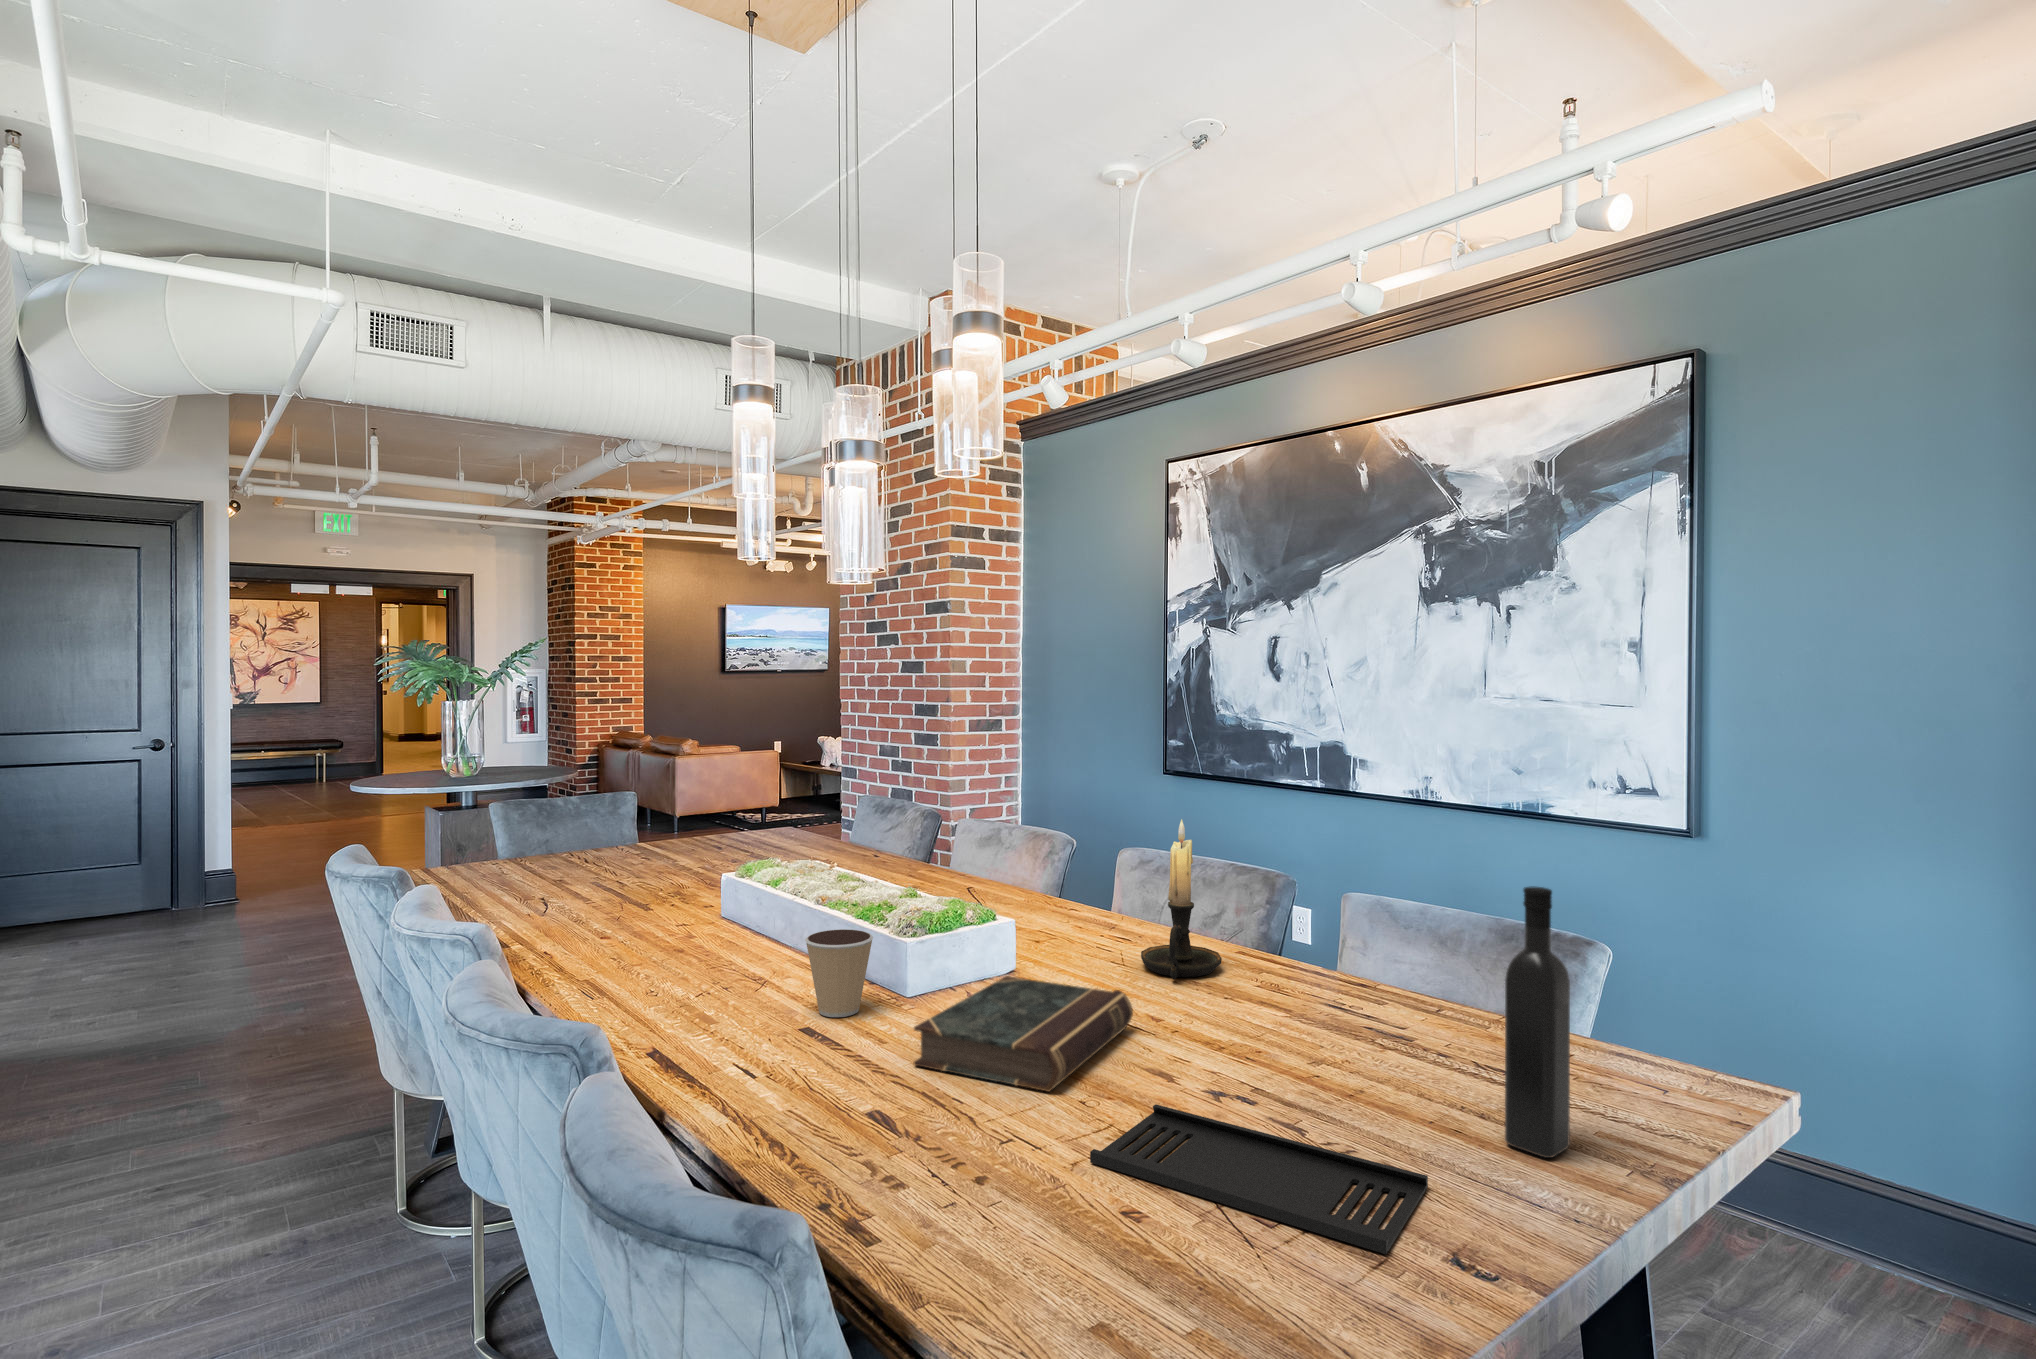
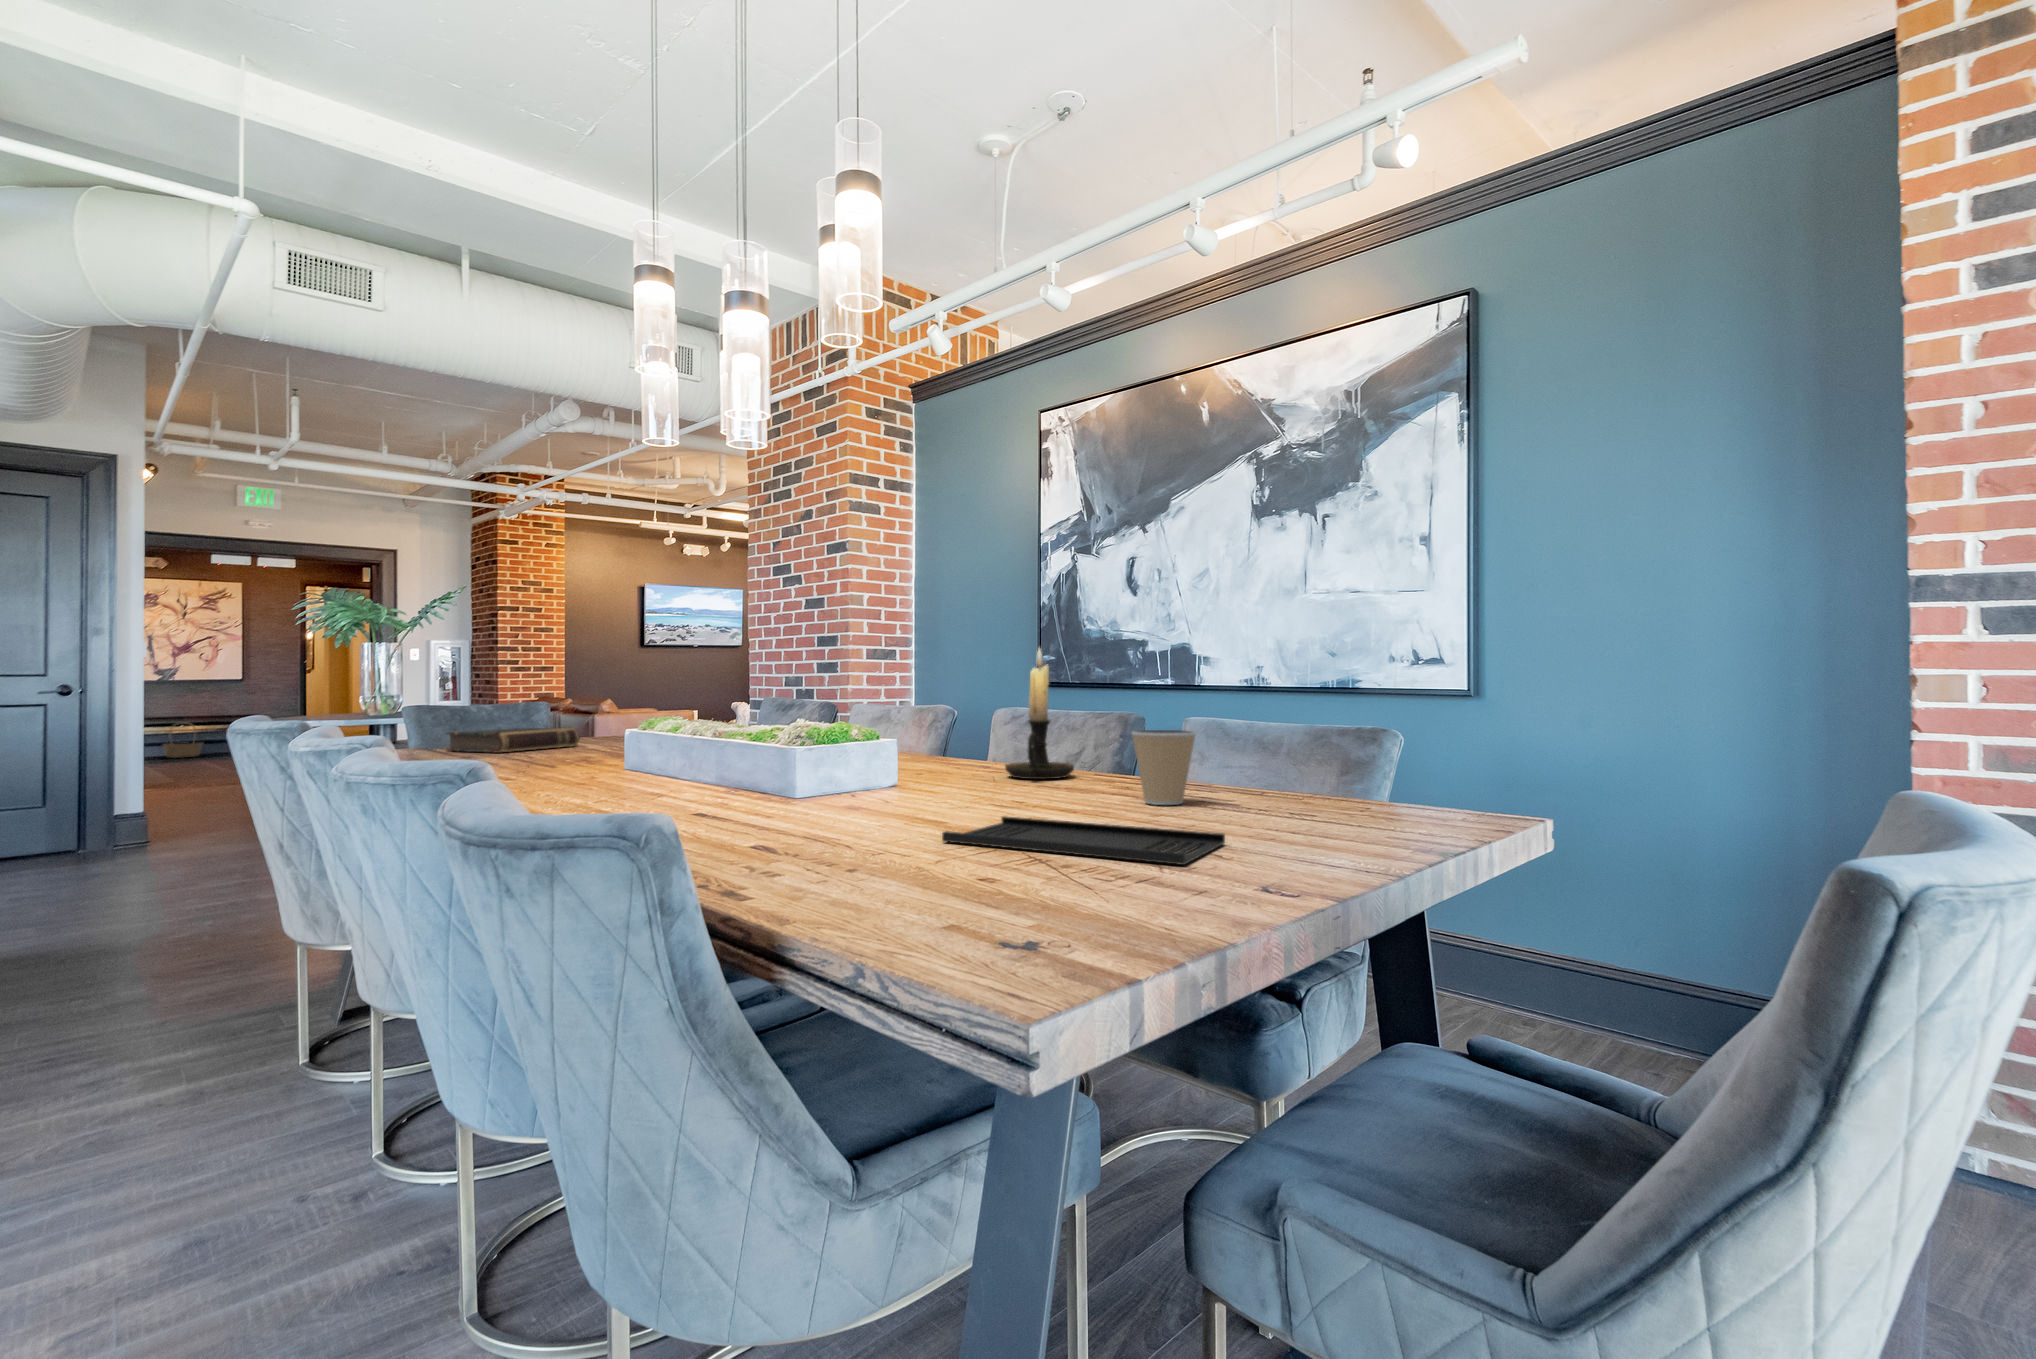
basket: none [244,746,285,783] -> present [163,722,203,758]
wine bottle: present [1505,886,1570,1158] -> none [1292,613,1344,832]
coffee cup: present [805,929,873,1017] -> present [1132,730,1196,805]
book: present [914,976,1133,1092] -> present [447,727,579,753]

